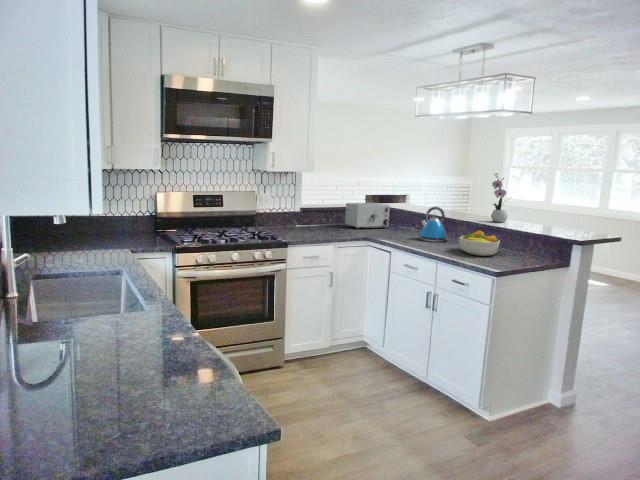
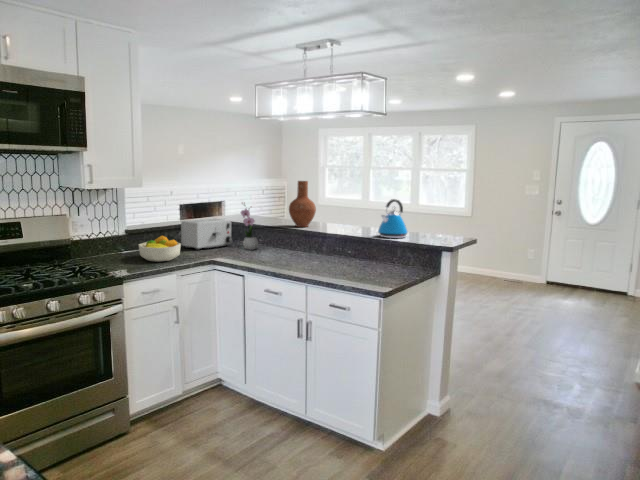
vase: none [444,171,470,215] -> present [289,181,316,227]
flower arrangement: present [491,174,508,223] -> present [241,208,258,250]
kettle: present [420,207,447,242] -> present [378,199,407,238]
fruit bowl: present [459,230,500,256] -> present [139,236,181,262]

